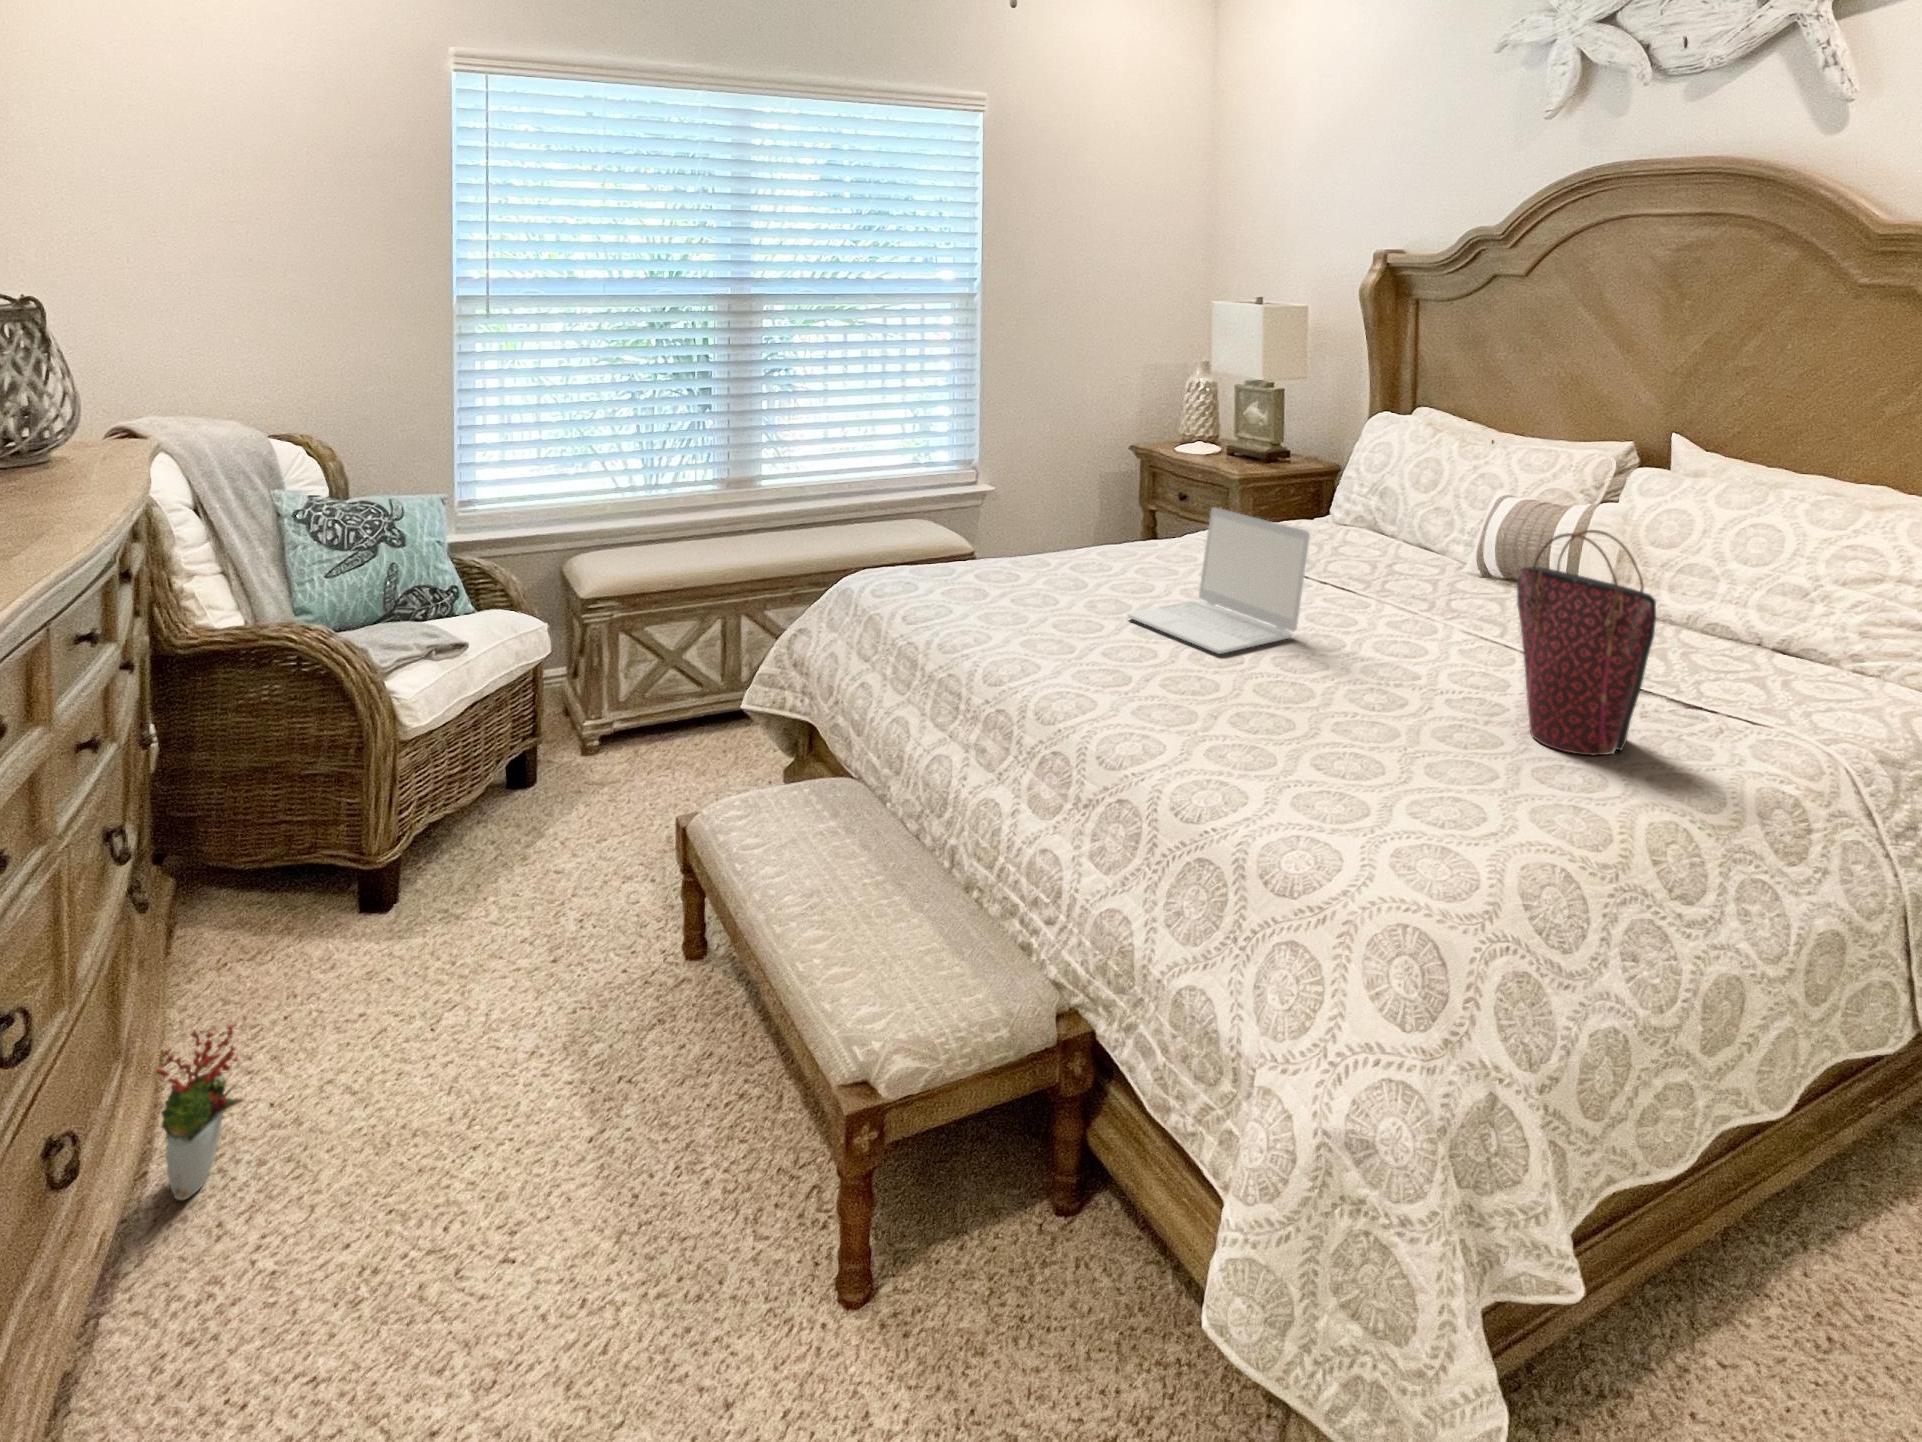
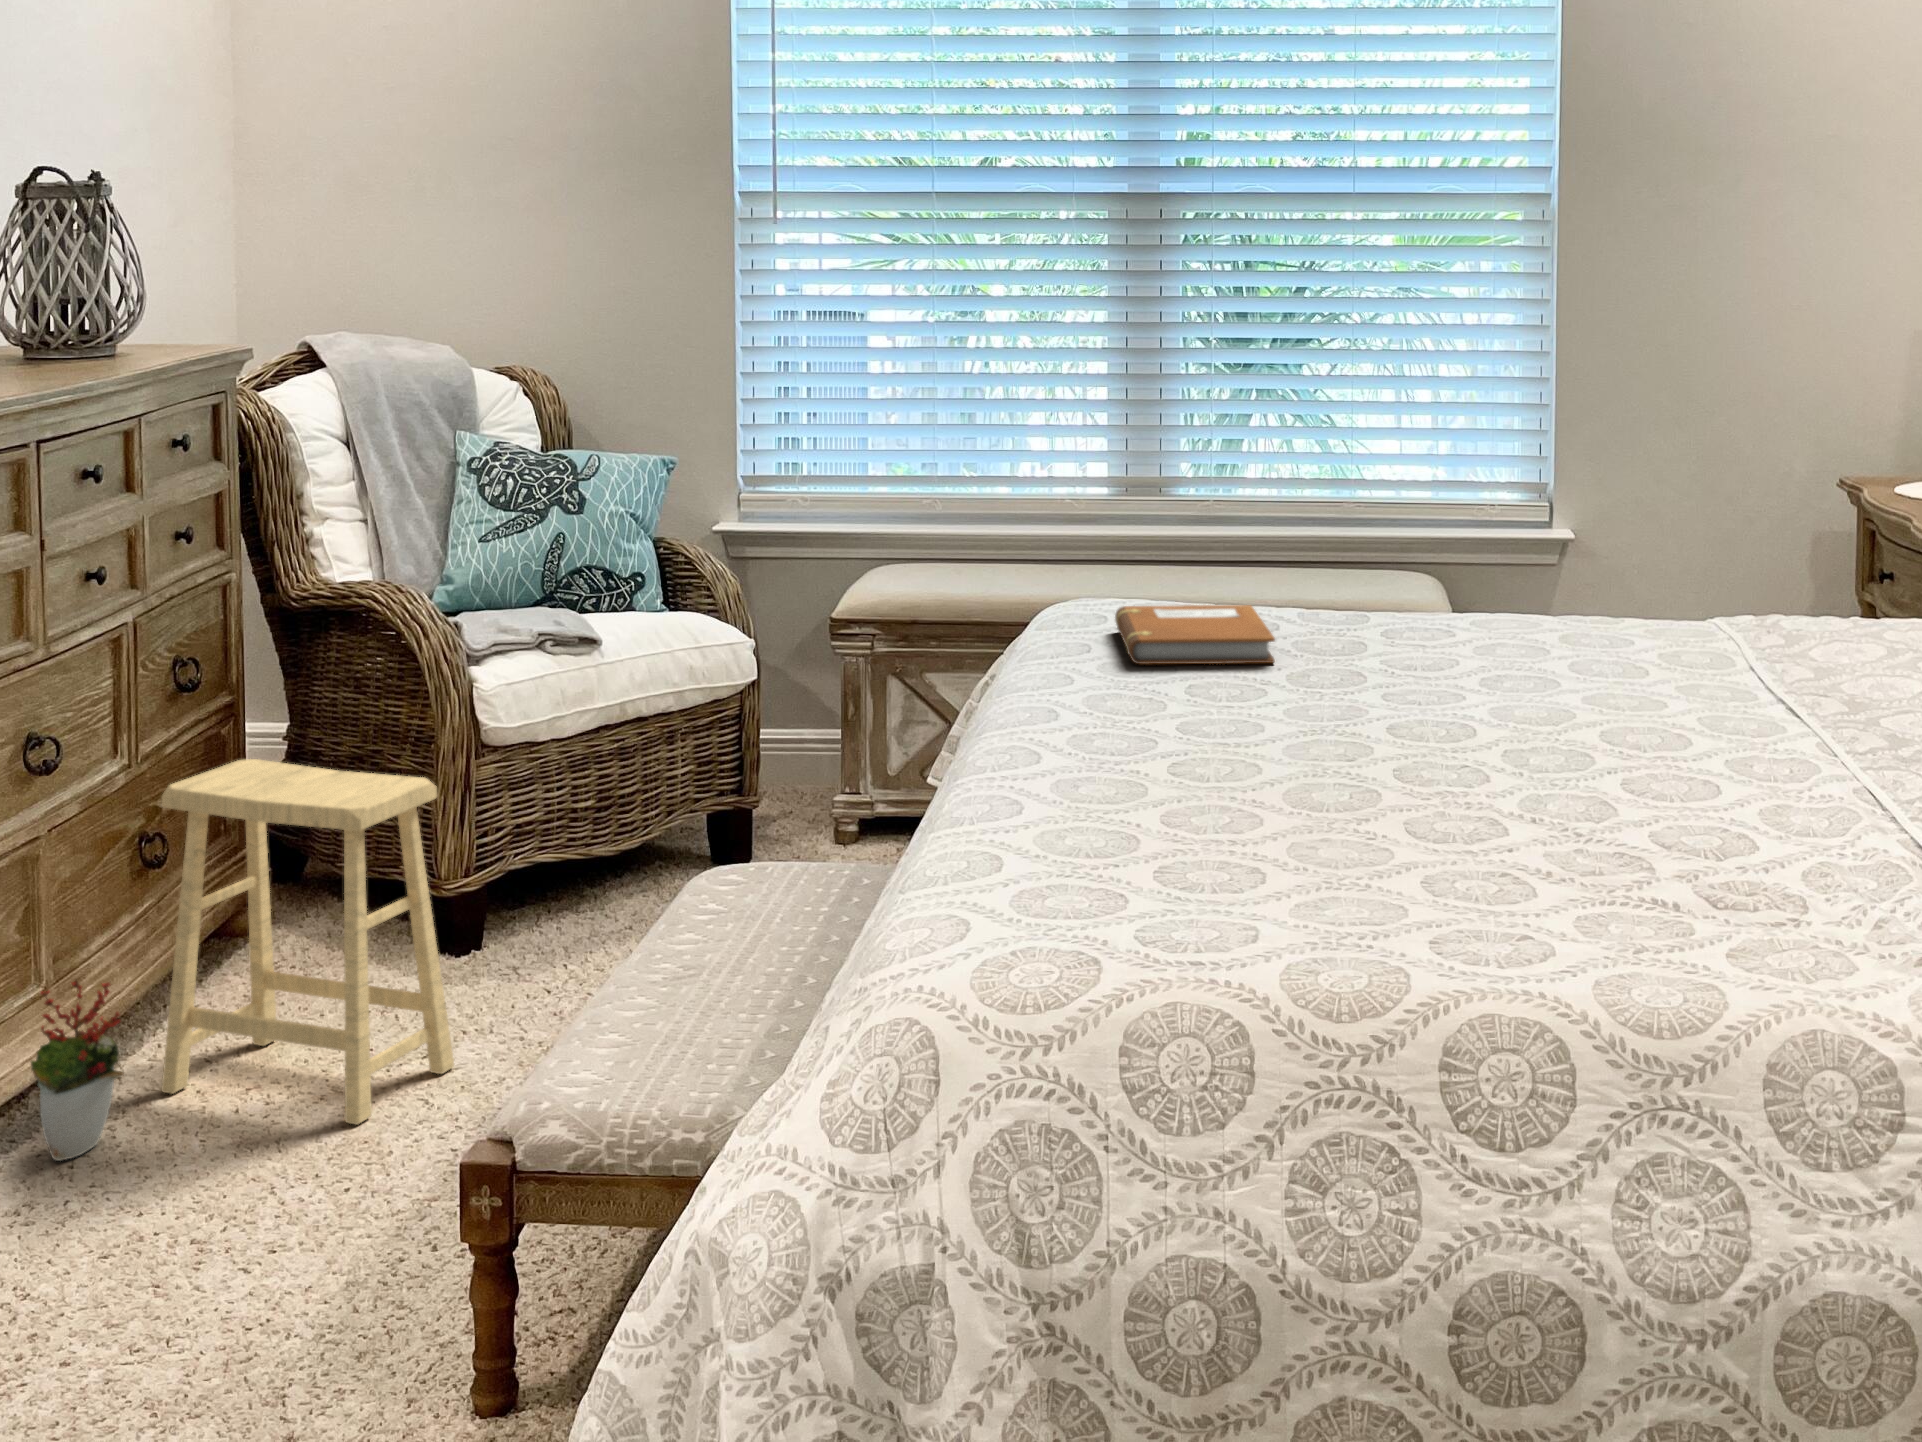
laptop: present [1128,507,1310,654] -> none [1305,522,1544,745]
handbag: present [1517,530,1656,756] -> none [1558,551,1724,940]
notebook: none [945,566,1075,615] -> present [1115,605,1275,664]
footstool: none [225,778,474,1097] -> present [162,759,454,1125]

